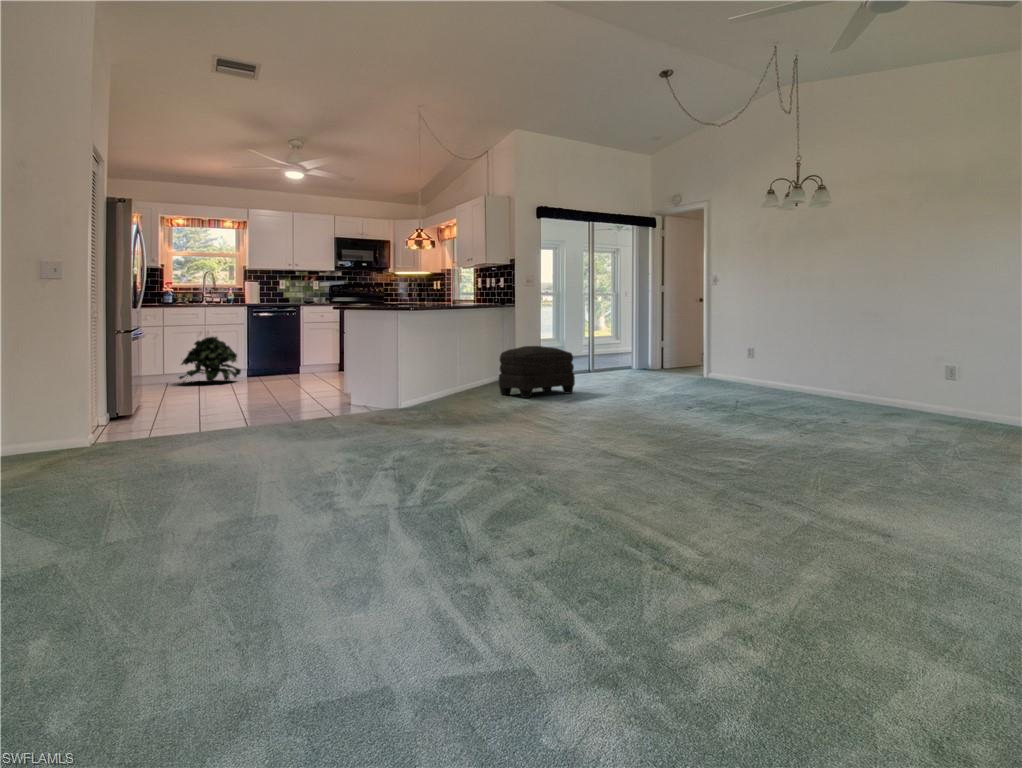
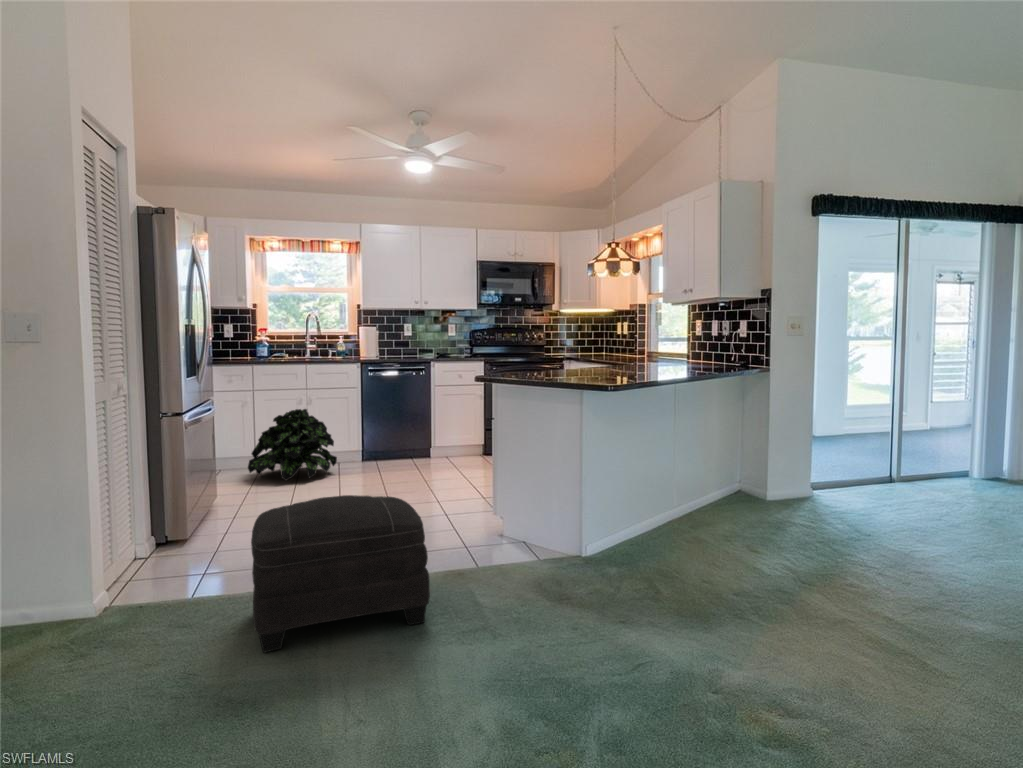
ottoman: present [499,346,575,398] -> present [251,495,430,652]

